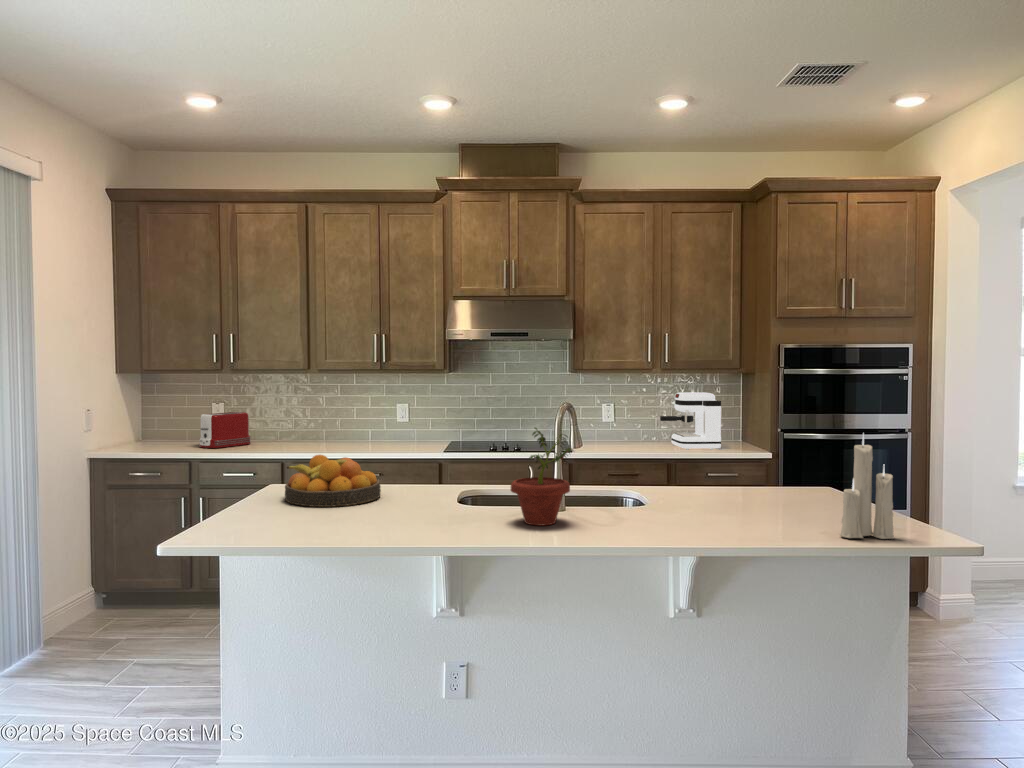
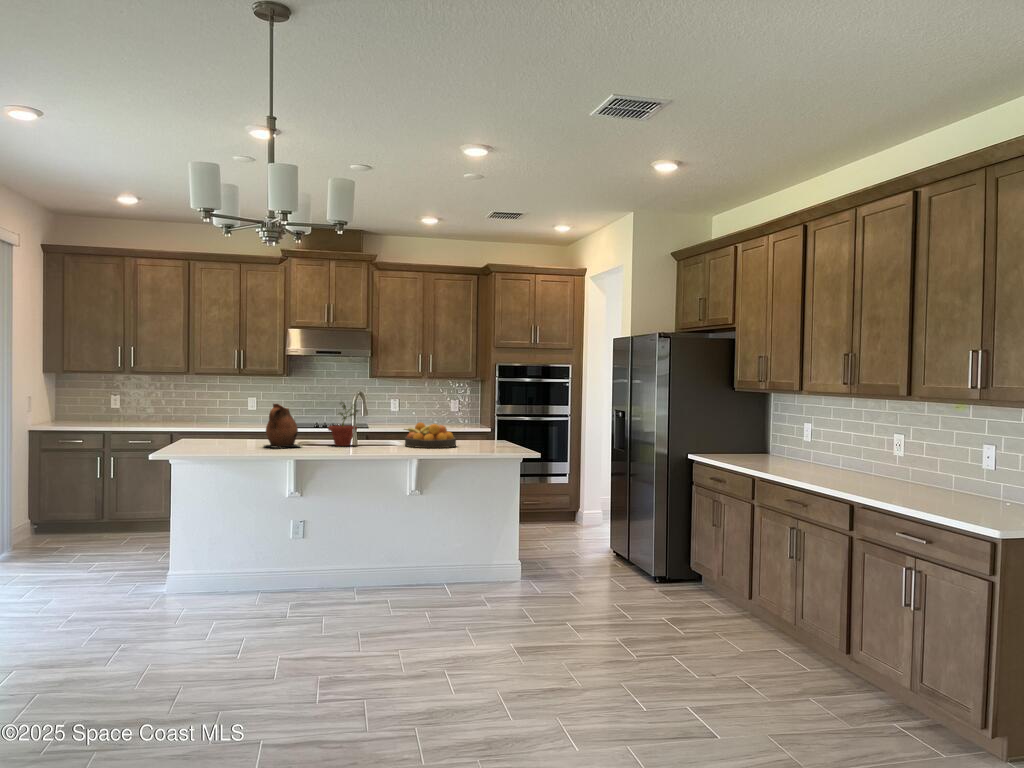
coffee maker: present [660,392,721,450] -> none [426,393,462,428]
toaster: present [199,412,251,448] -> none [107,402,143,425]
candle: present [840,434,894,539] -> none [476,400,498,448]
ceramic pitcher: none [374,440,458,538] -> present [265,404,301,447]
fruit bowl: present [285,455,381,507] -> present [404,423,456,448]

